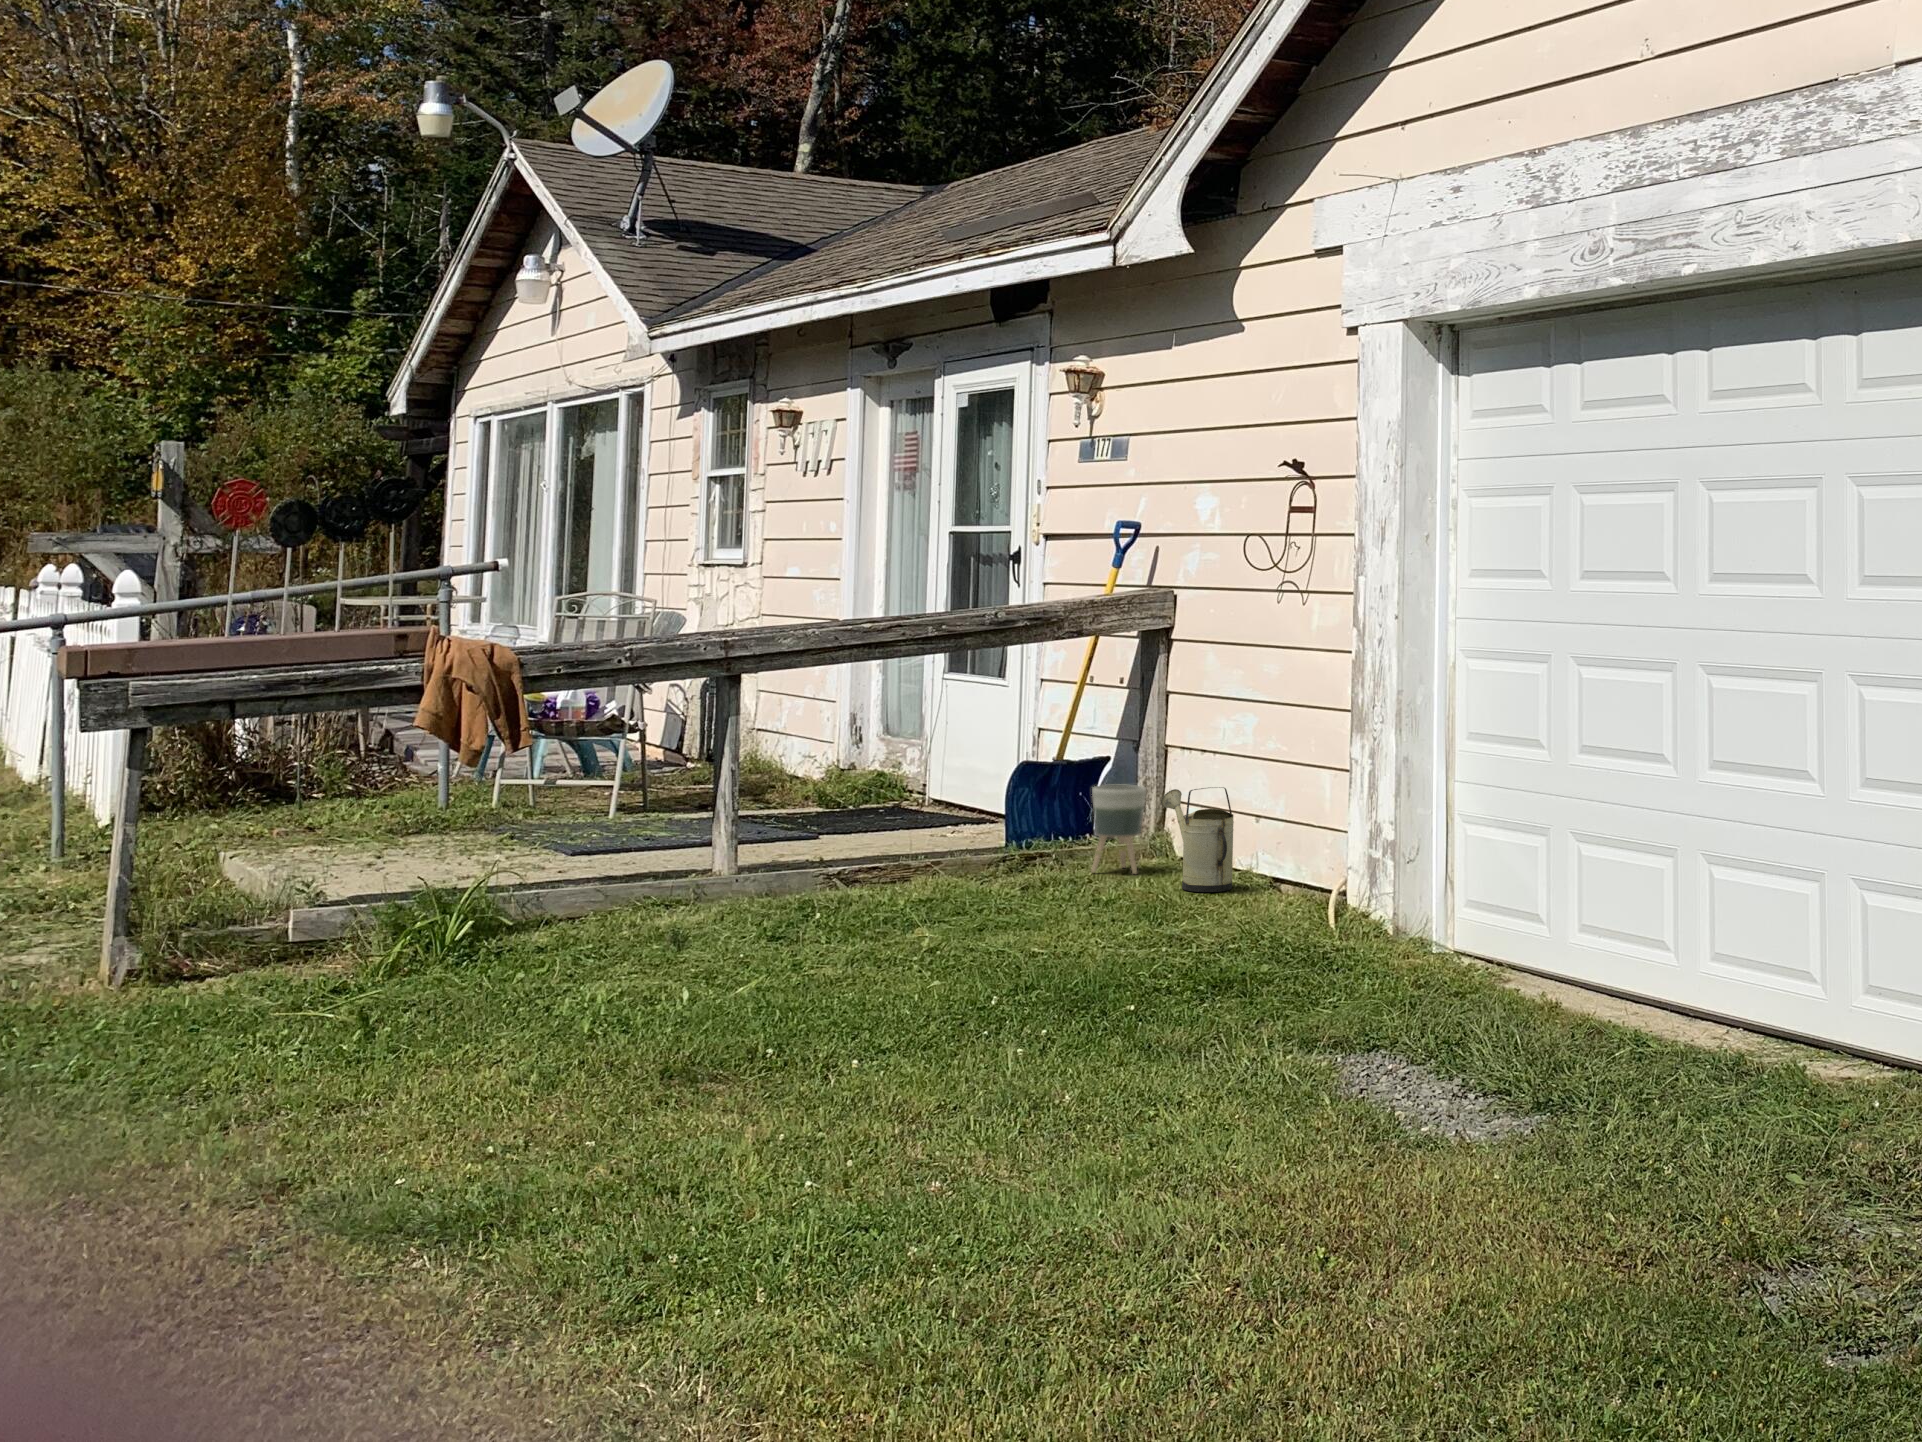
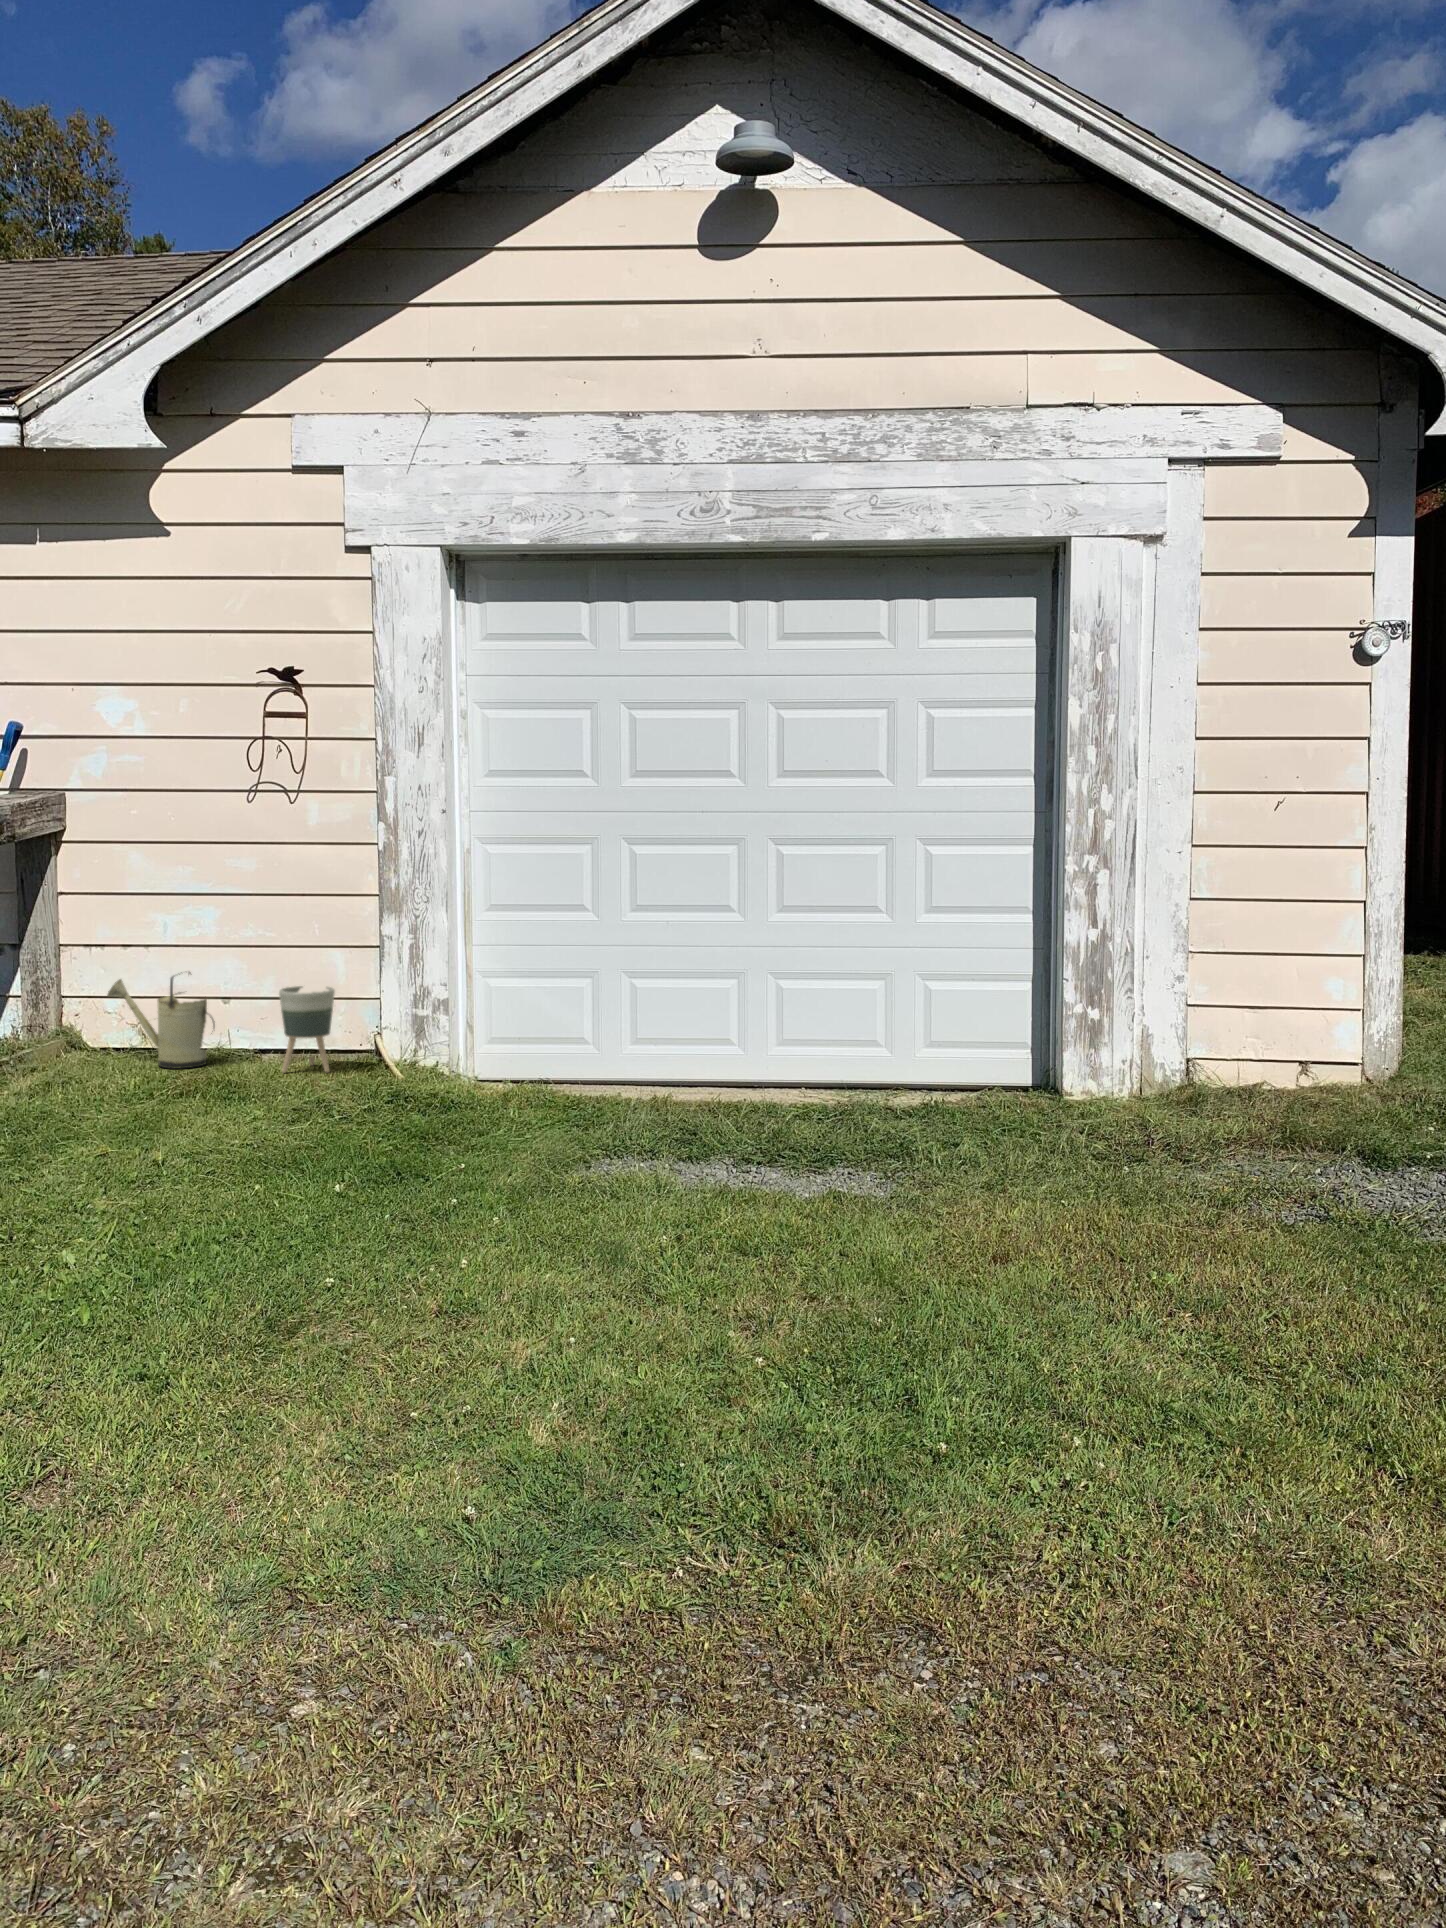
planter: present [1092,784,1146,874] -> present [279,986,335,1072]

